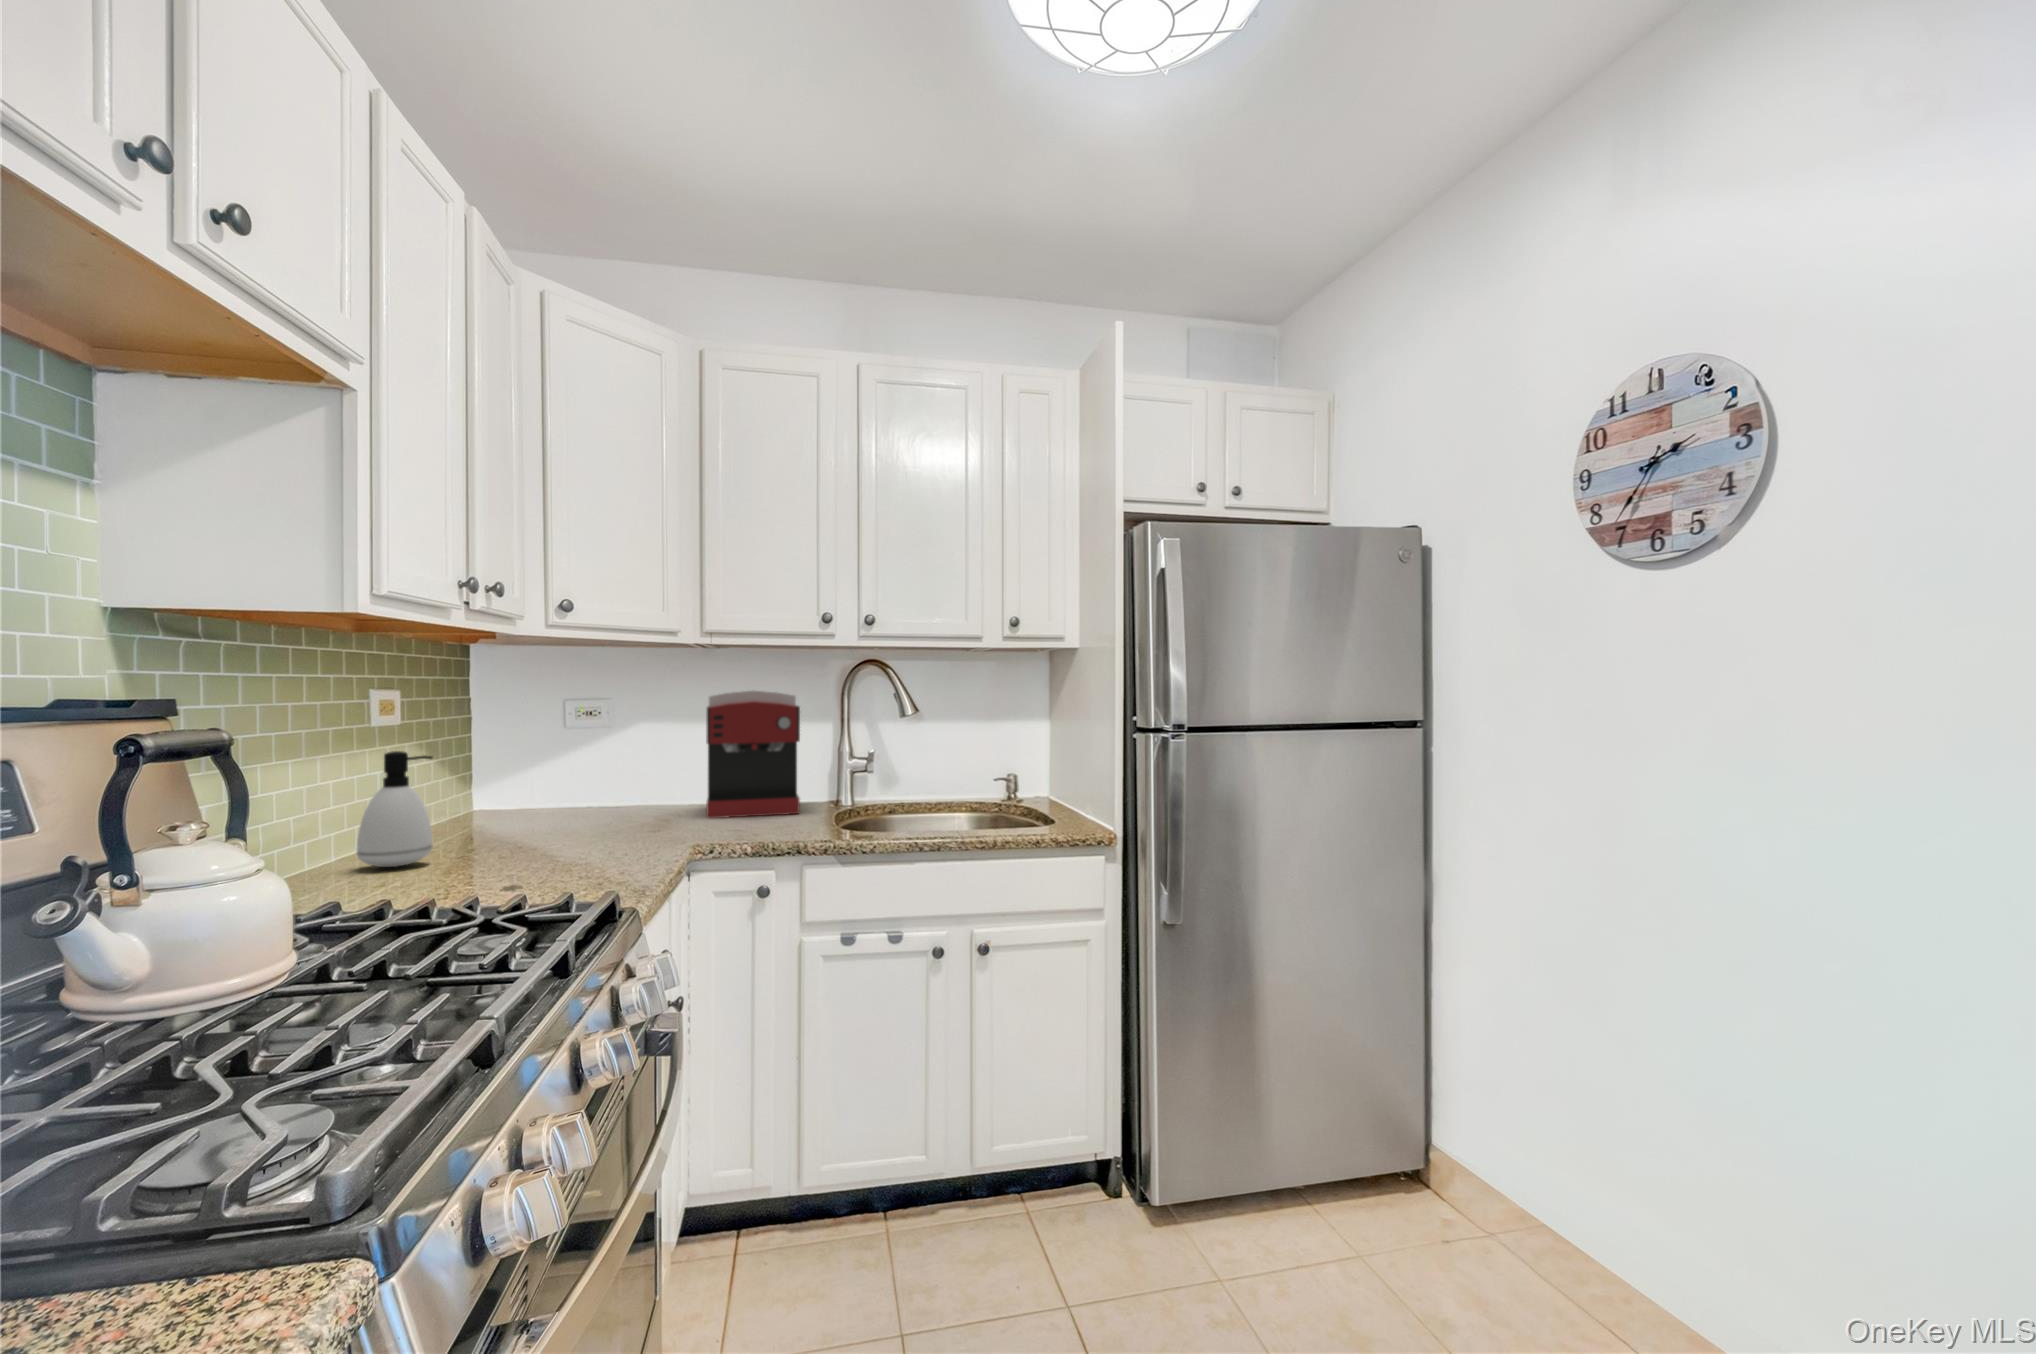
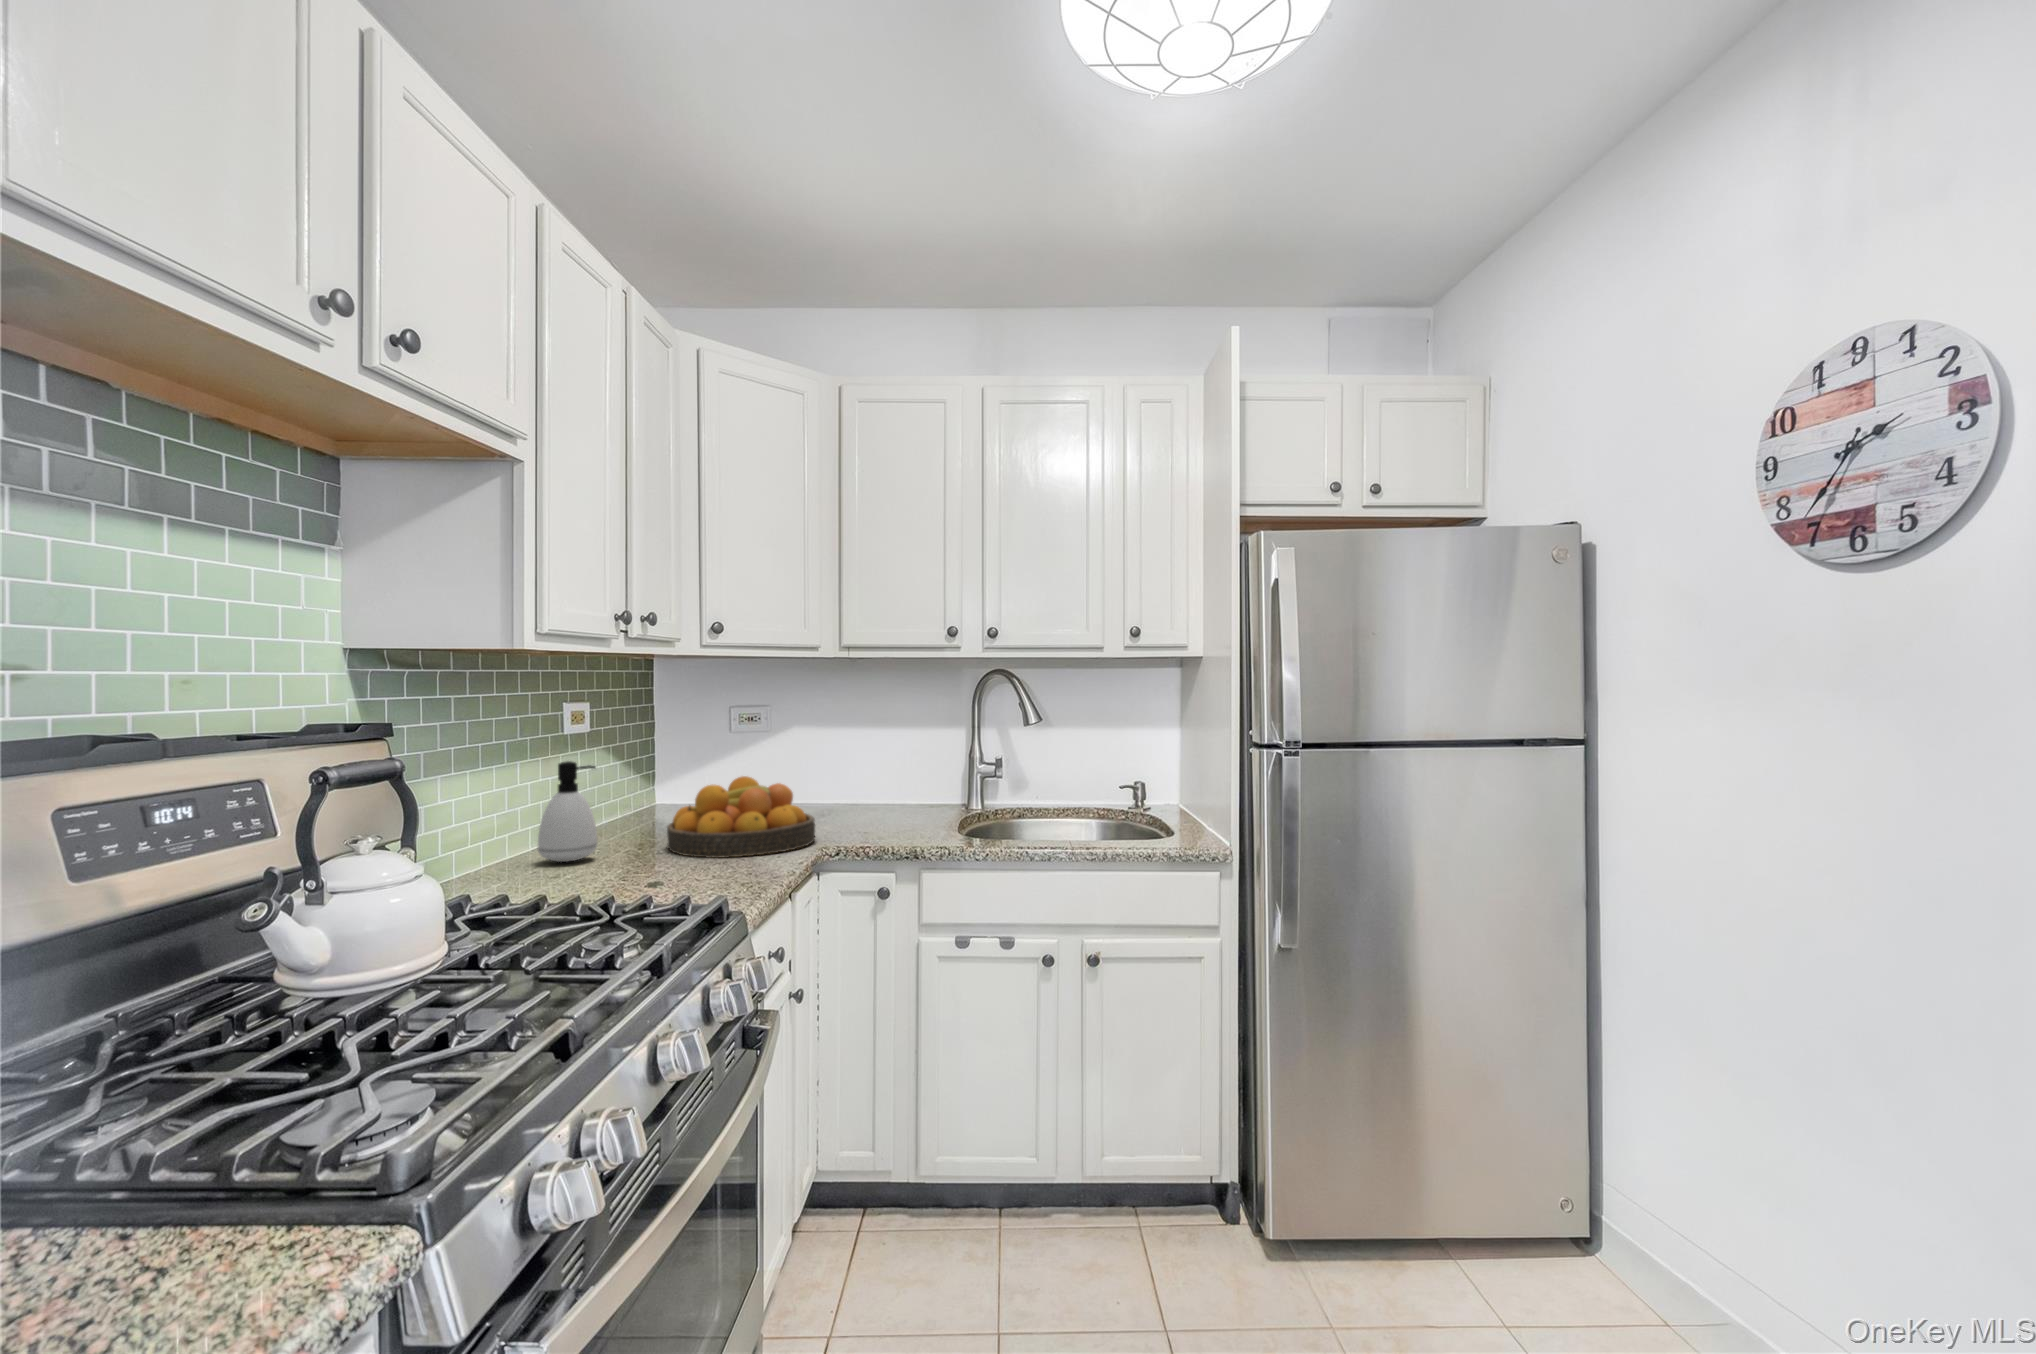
coffee maker: present [706,691,800,818] -> none [842,699,928,820]
fruit bowl: none [514,769,687,857] -> present [667,776,815,858]

